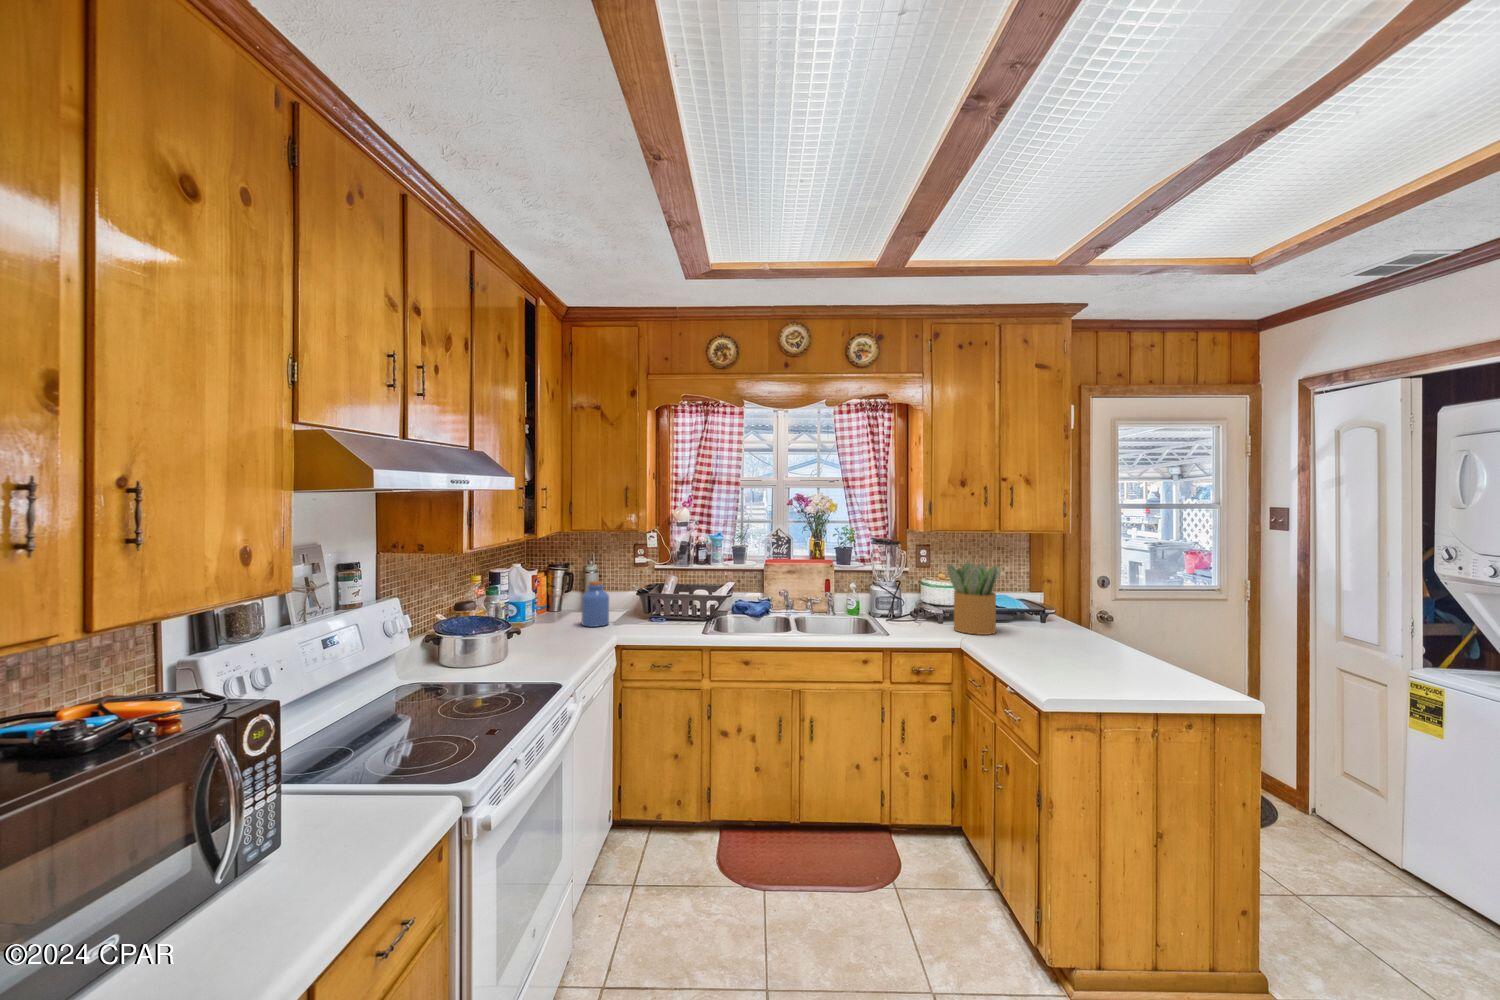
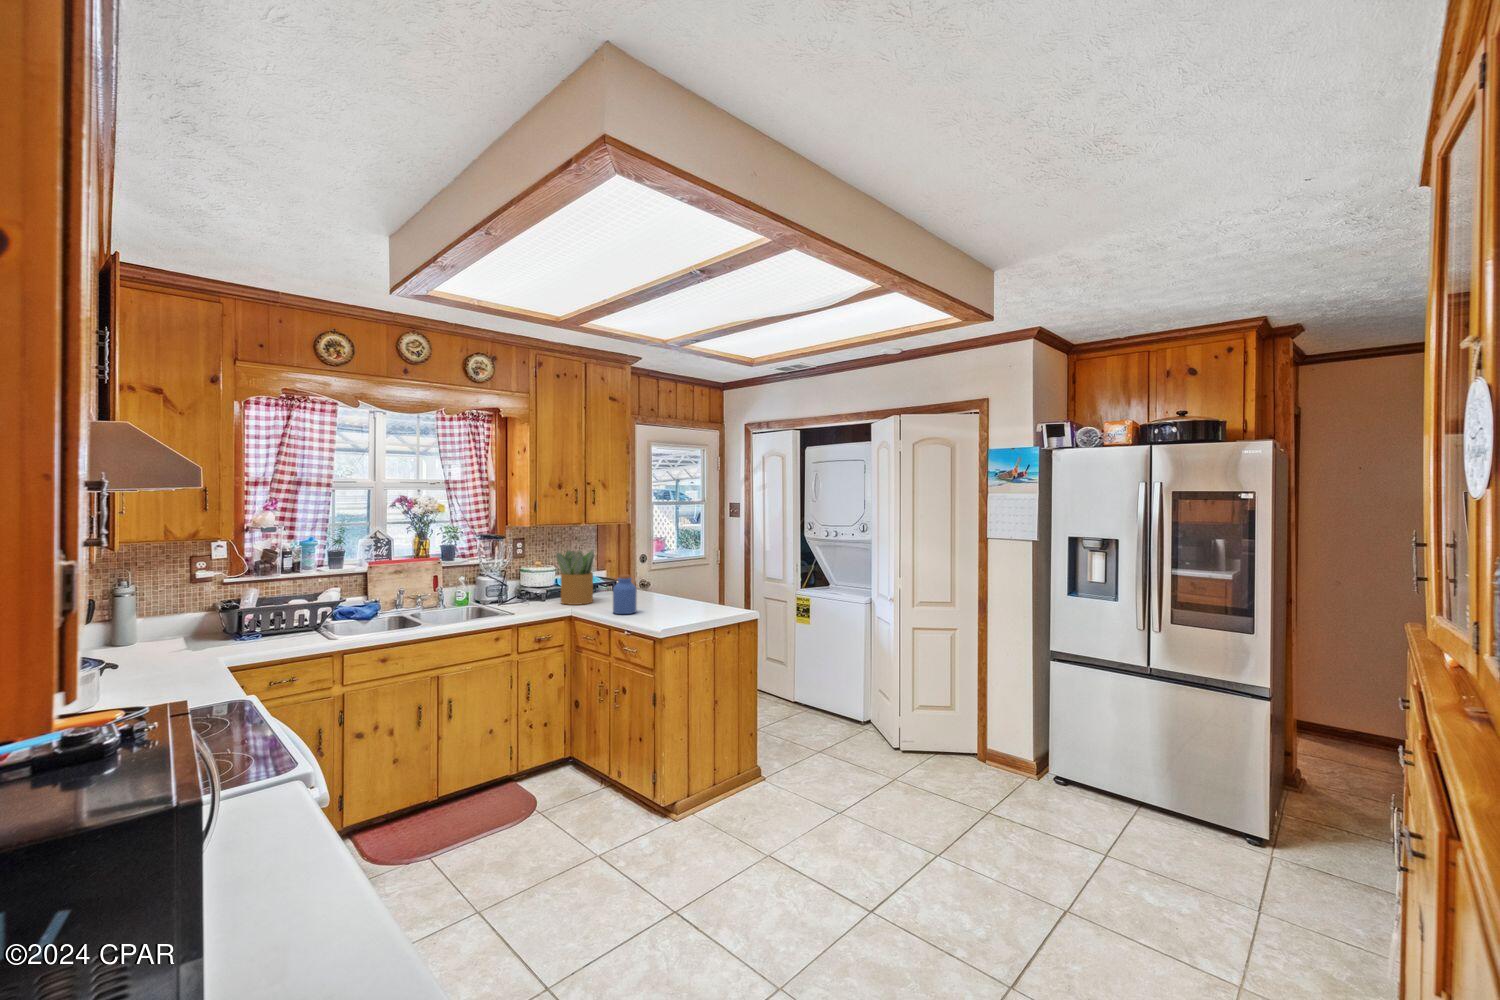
jar: present [582,581,609,627] -> present [613,575,637,614]

